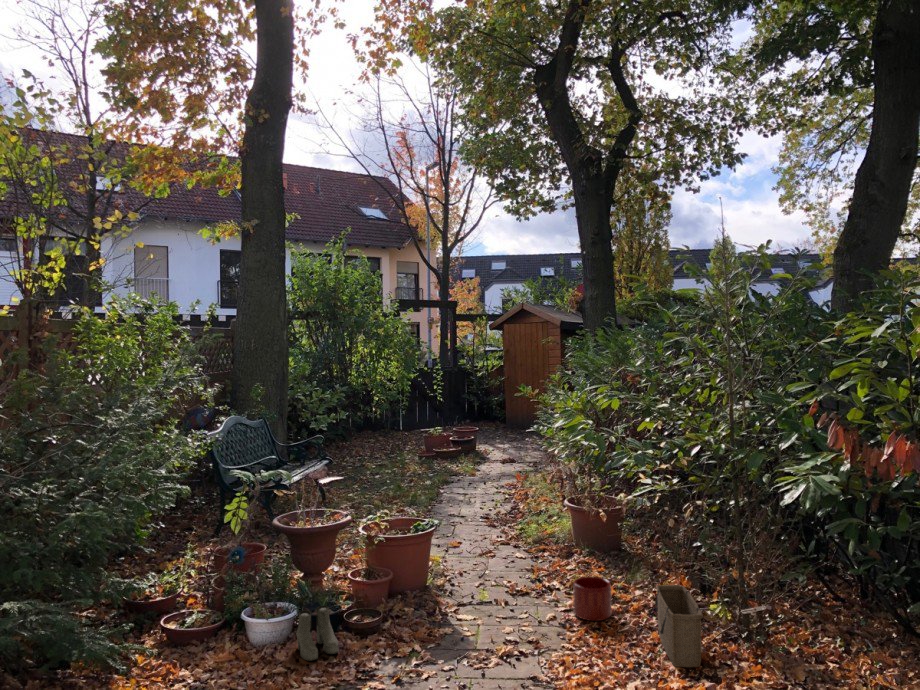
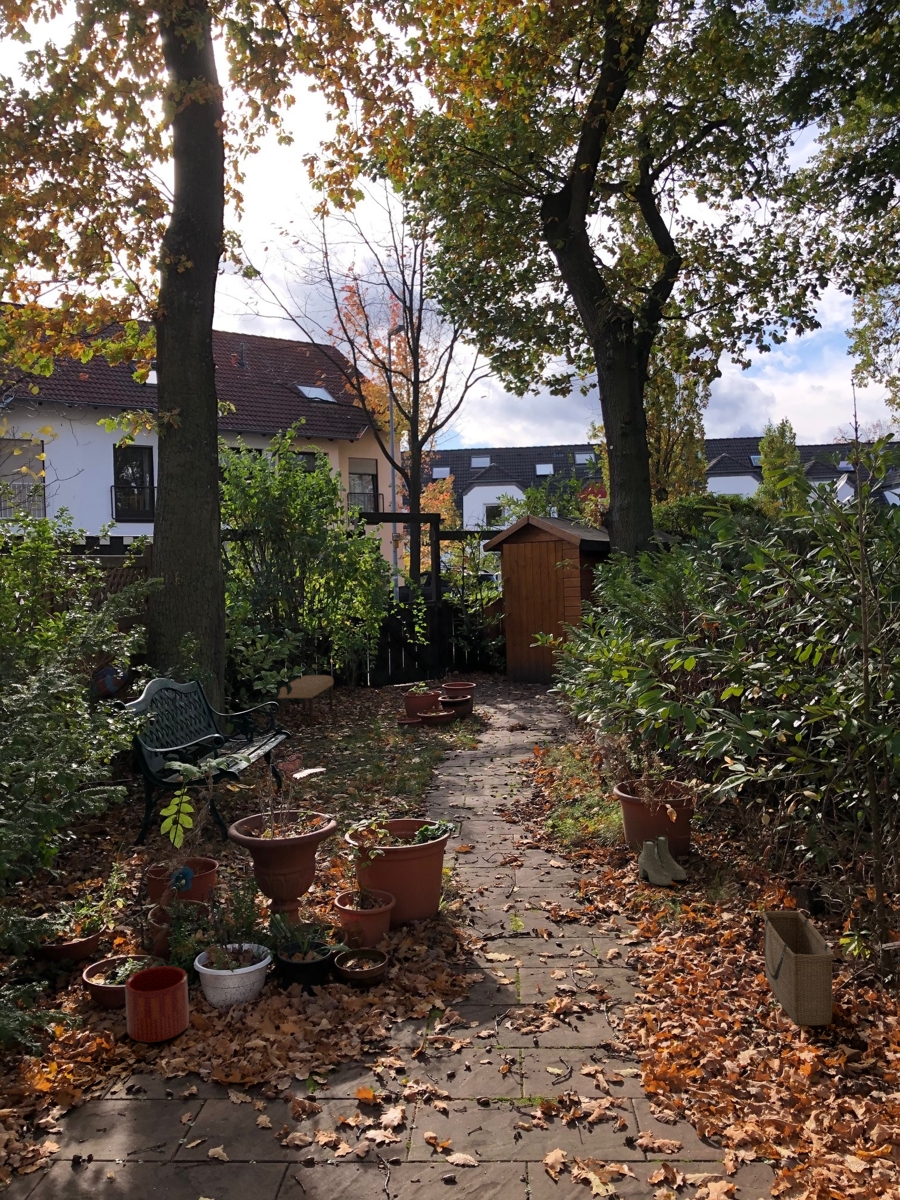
bench: none [330,420,373,458] -> present [278,675,334,726]
planter: present [573,576,611,621] -> present [125,966,189,1043]
boots: present [297,606,338,661] -> present [638,835,686,886]

